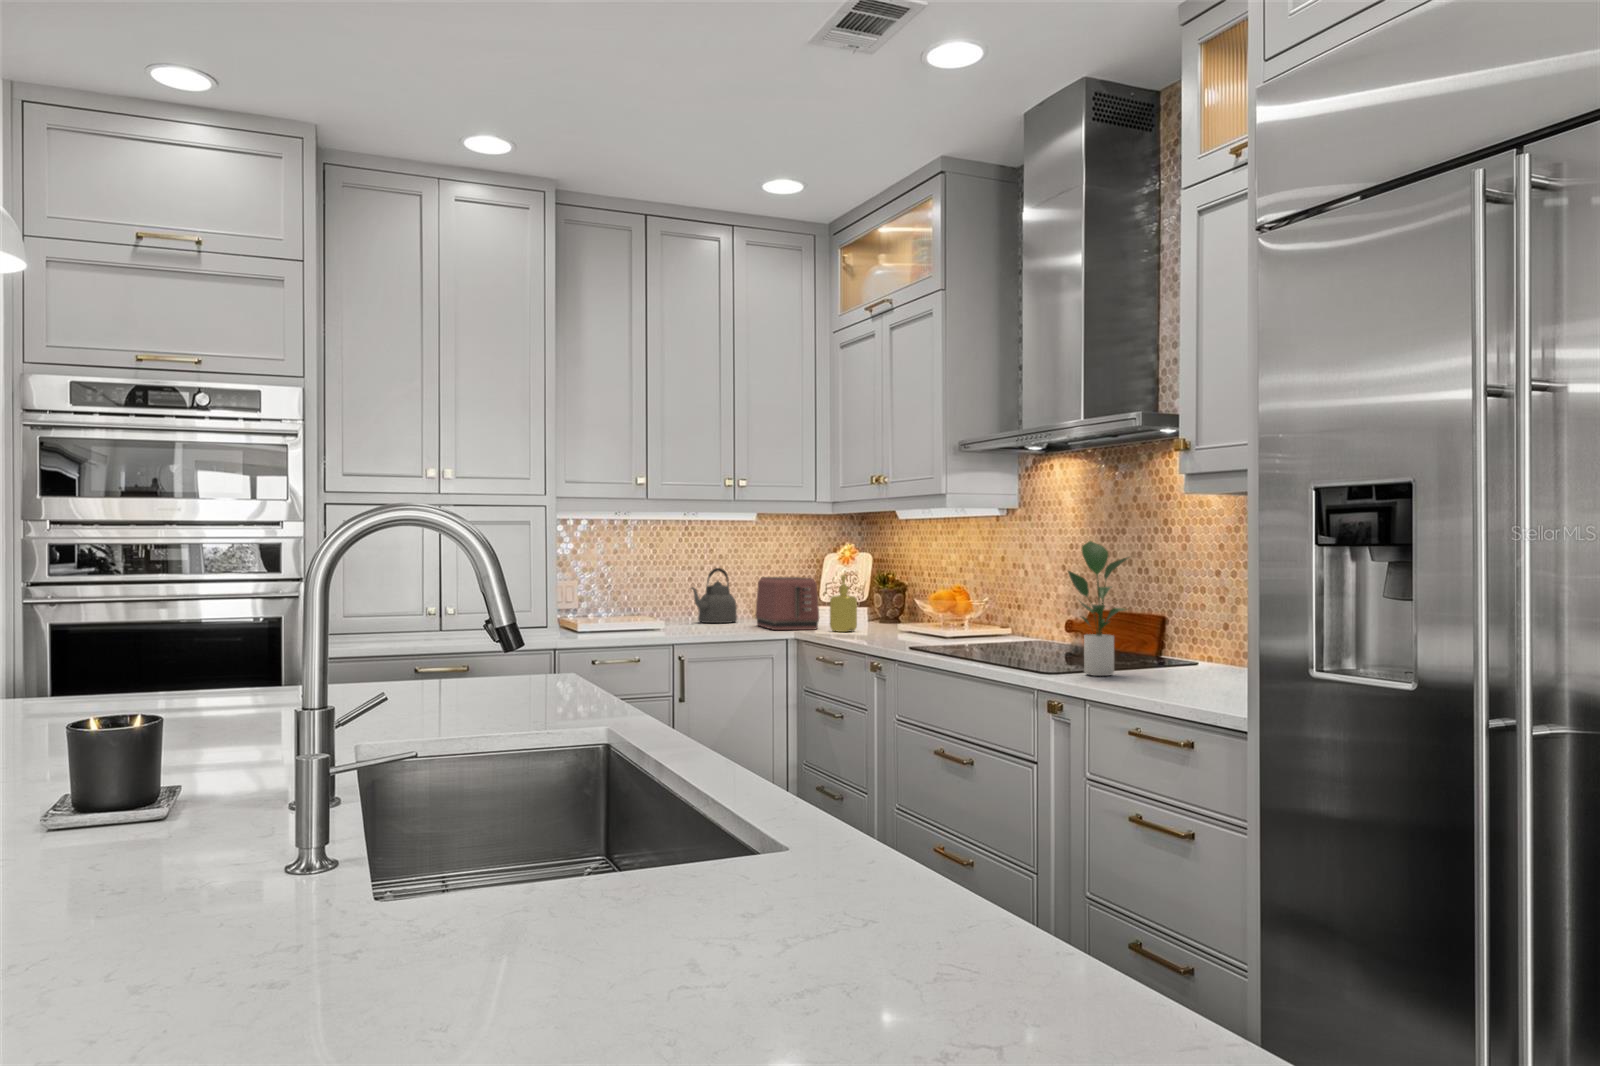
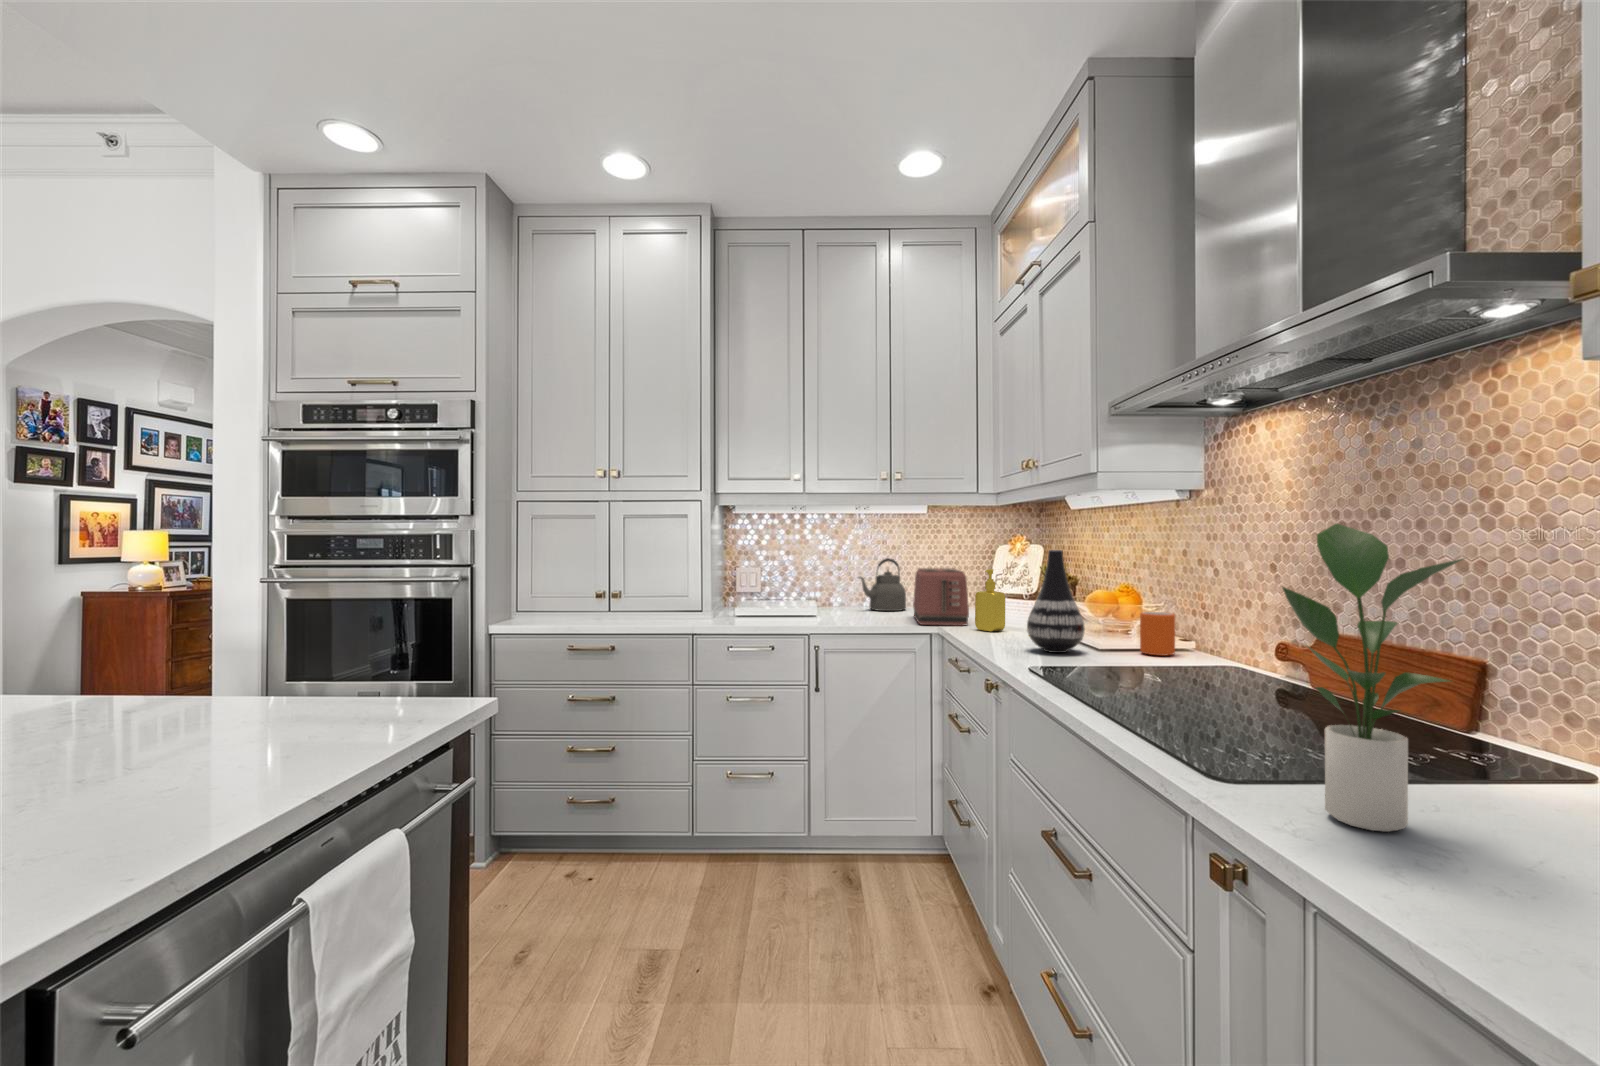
vase: none [891,557,935,640] -> present [1027,550,1085,653]
mug: none [975,605,1000,638] -> present [1140,612,1175,656]

